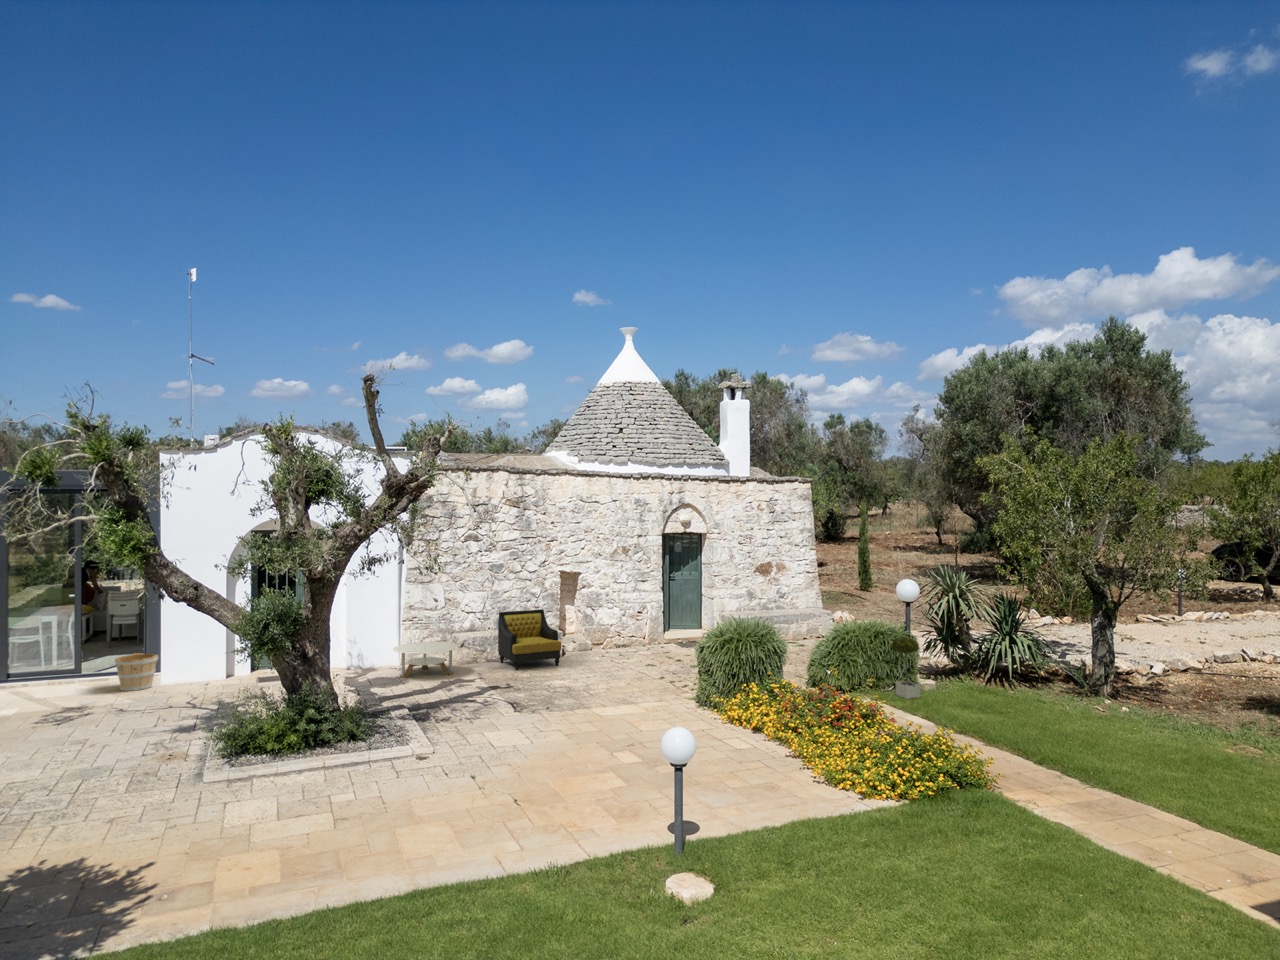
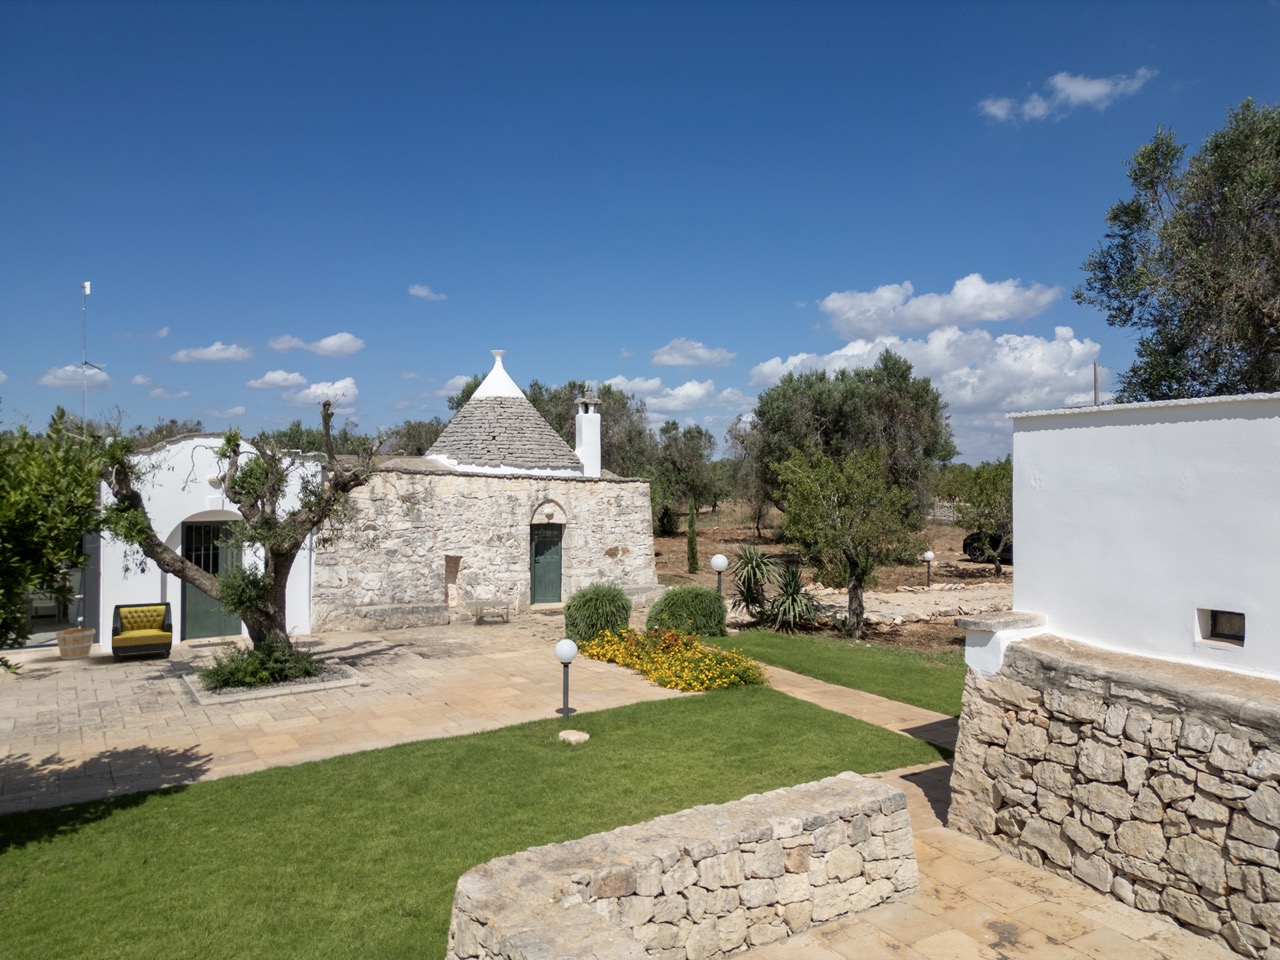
armchair: present [498,609,561,670] -> present [112,602,173,663]
potted tree: present [892,637,920,699] -> none [708,596,728,642]
round table: present [393,642,459,678] -> present [466,601,511,626]

